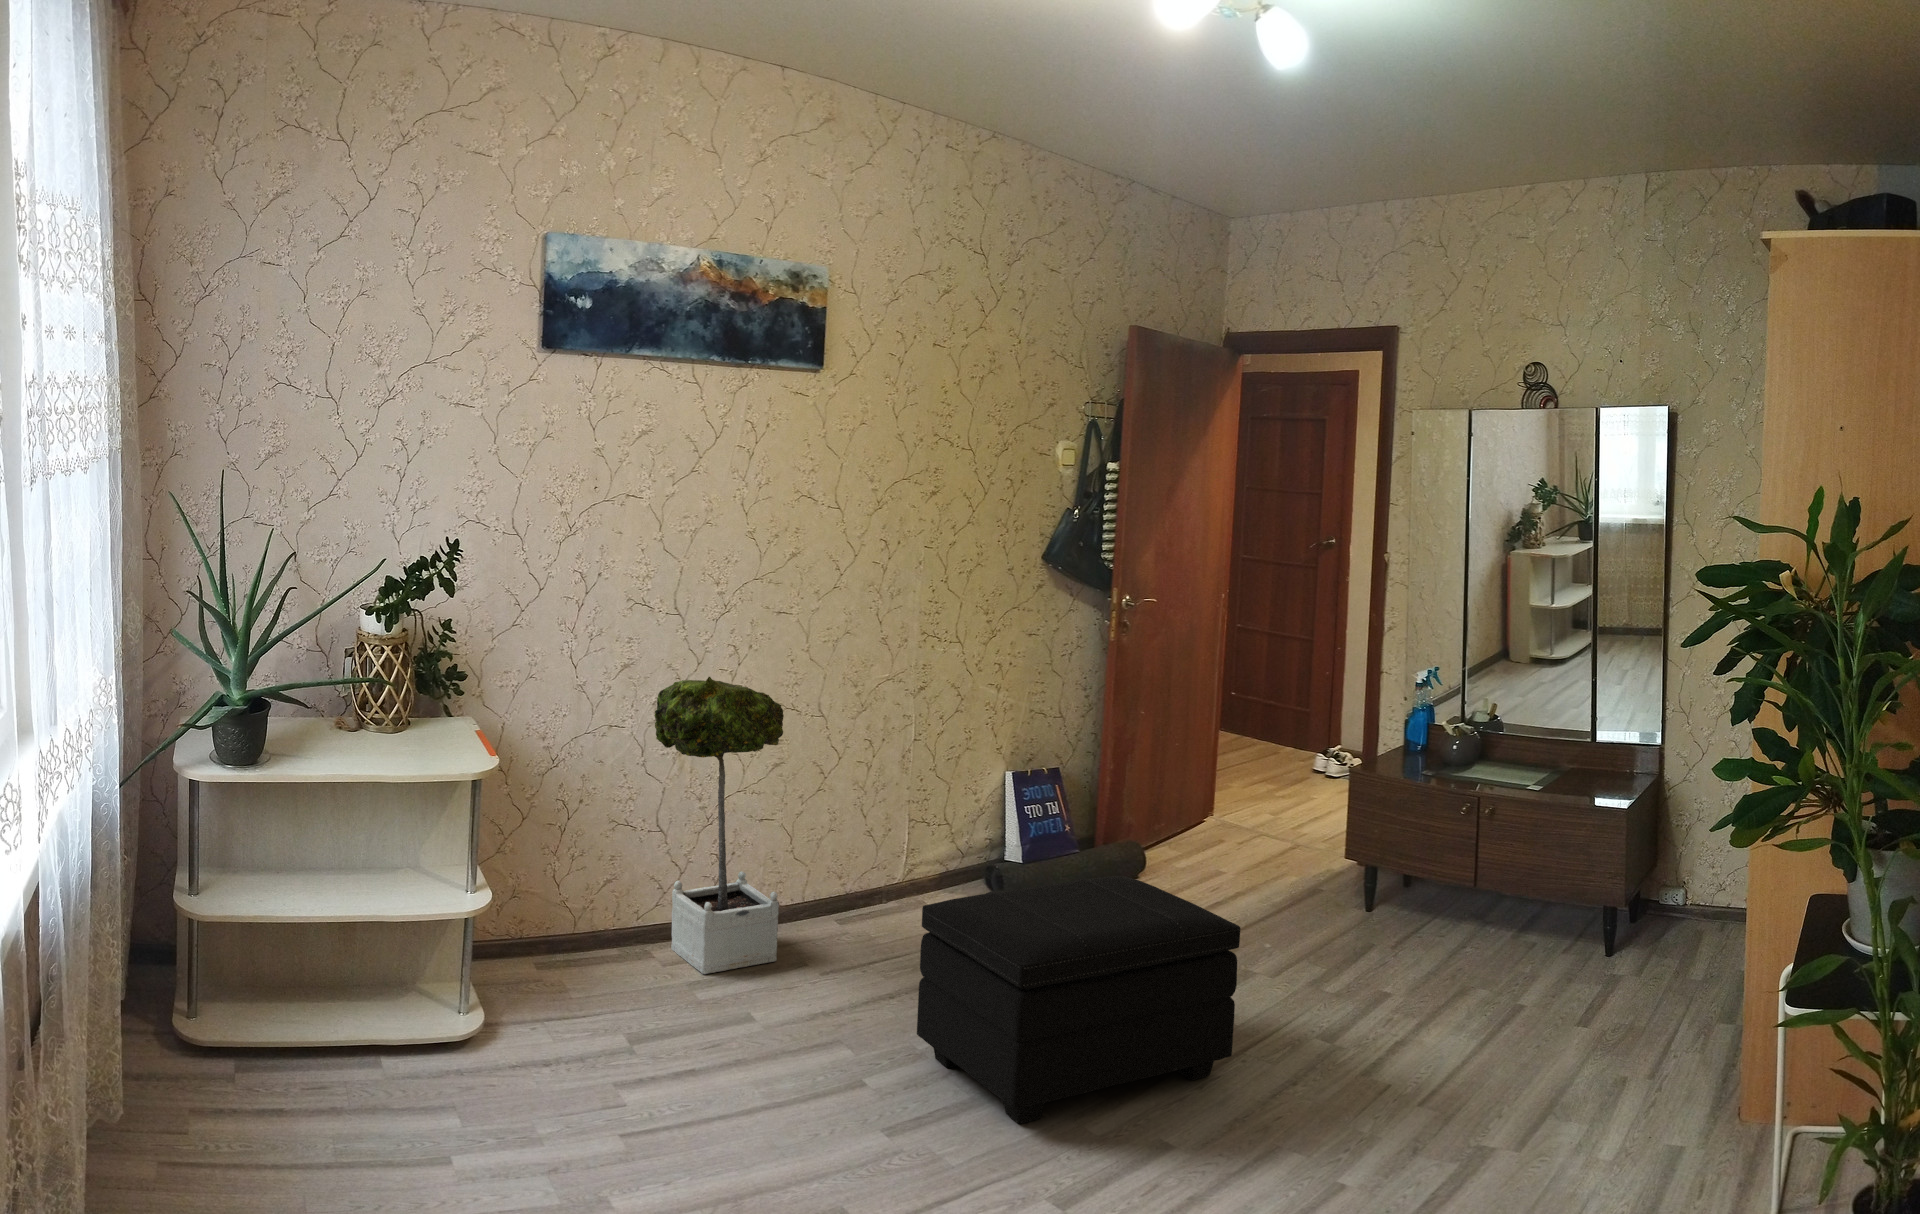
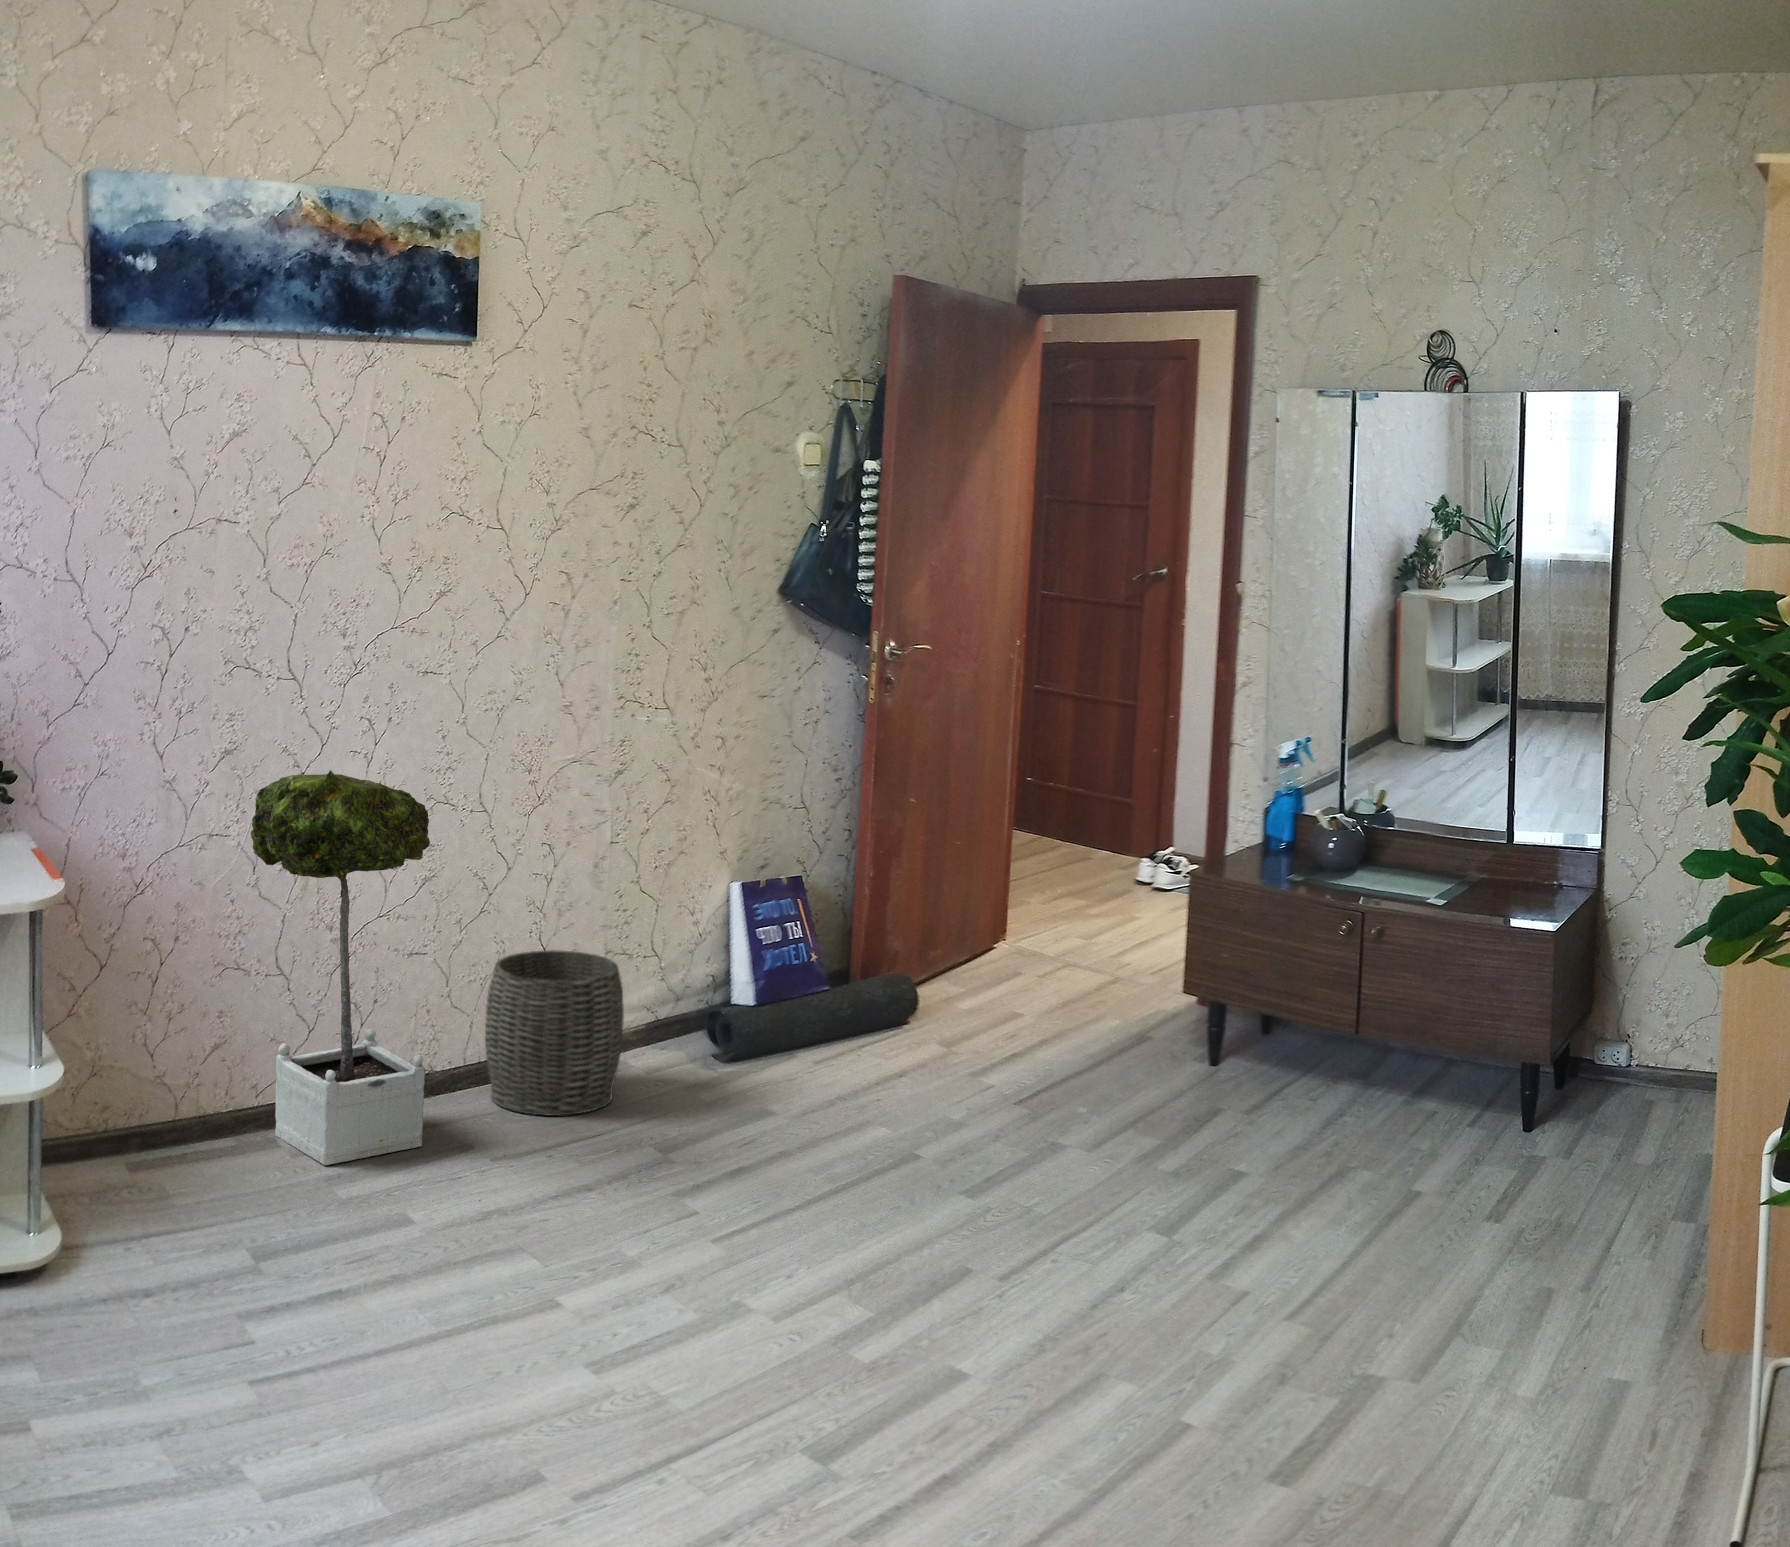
woven basket: none [828,816,928,940] -> present [485,950,624,1116]
footstool: present [917,876,1241,1123] -> none [618,1023,1023,1323]

